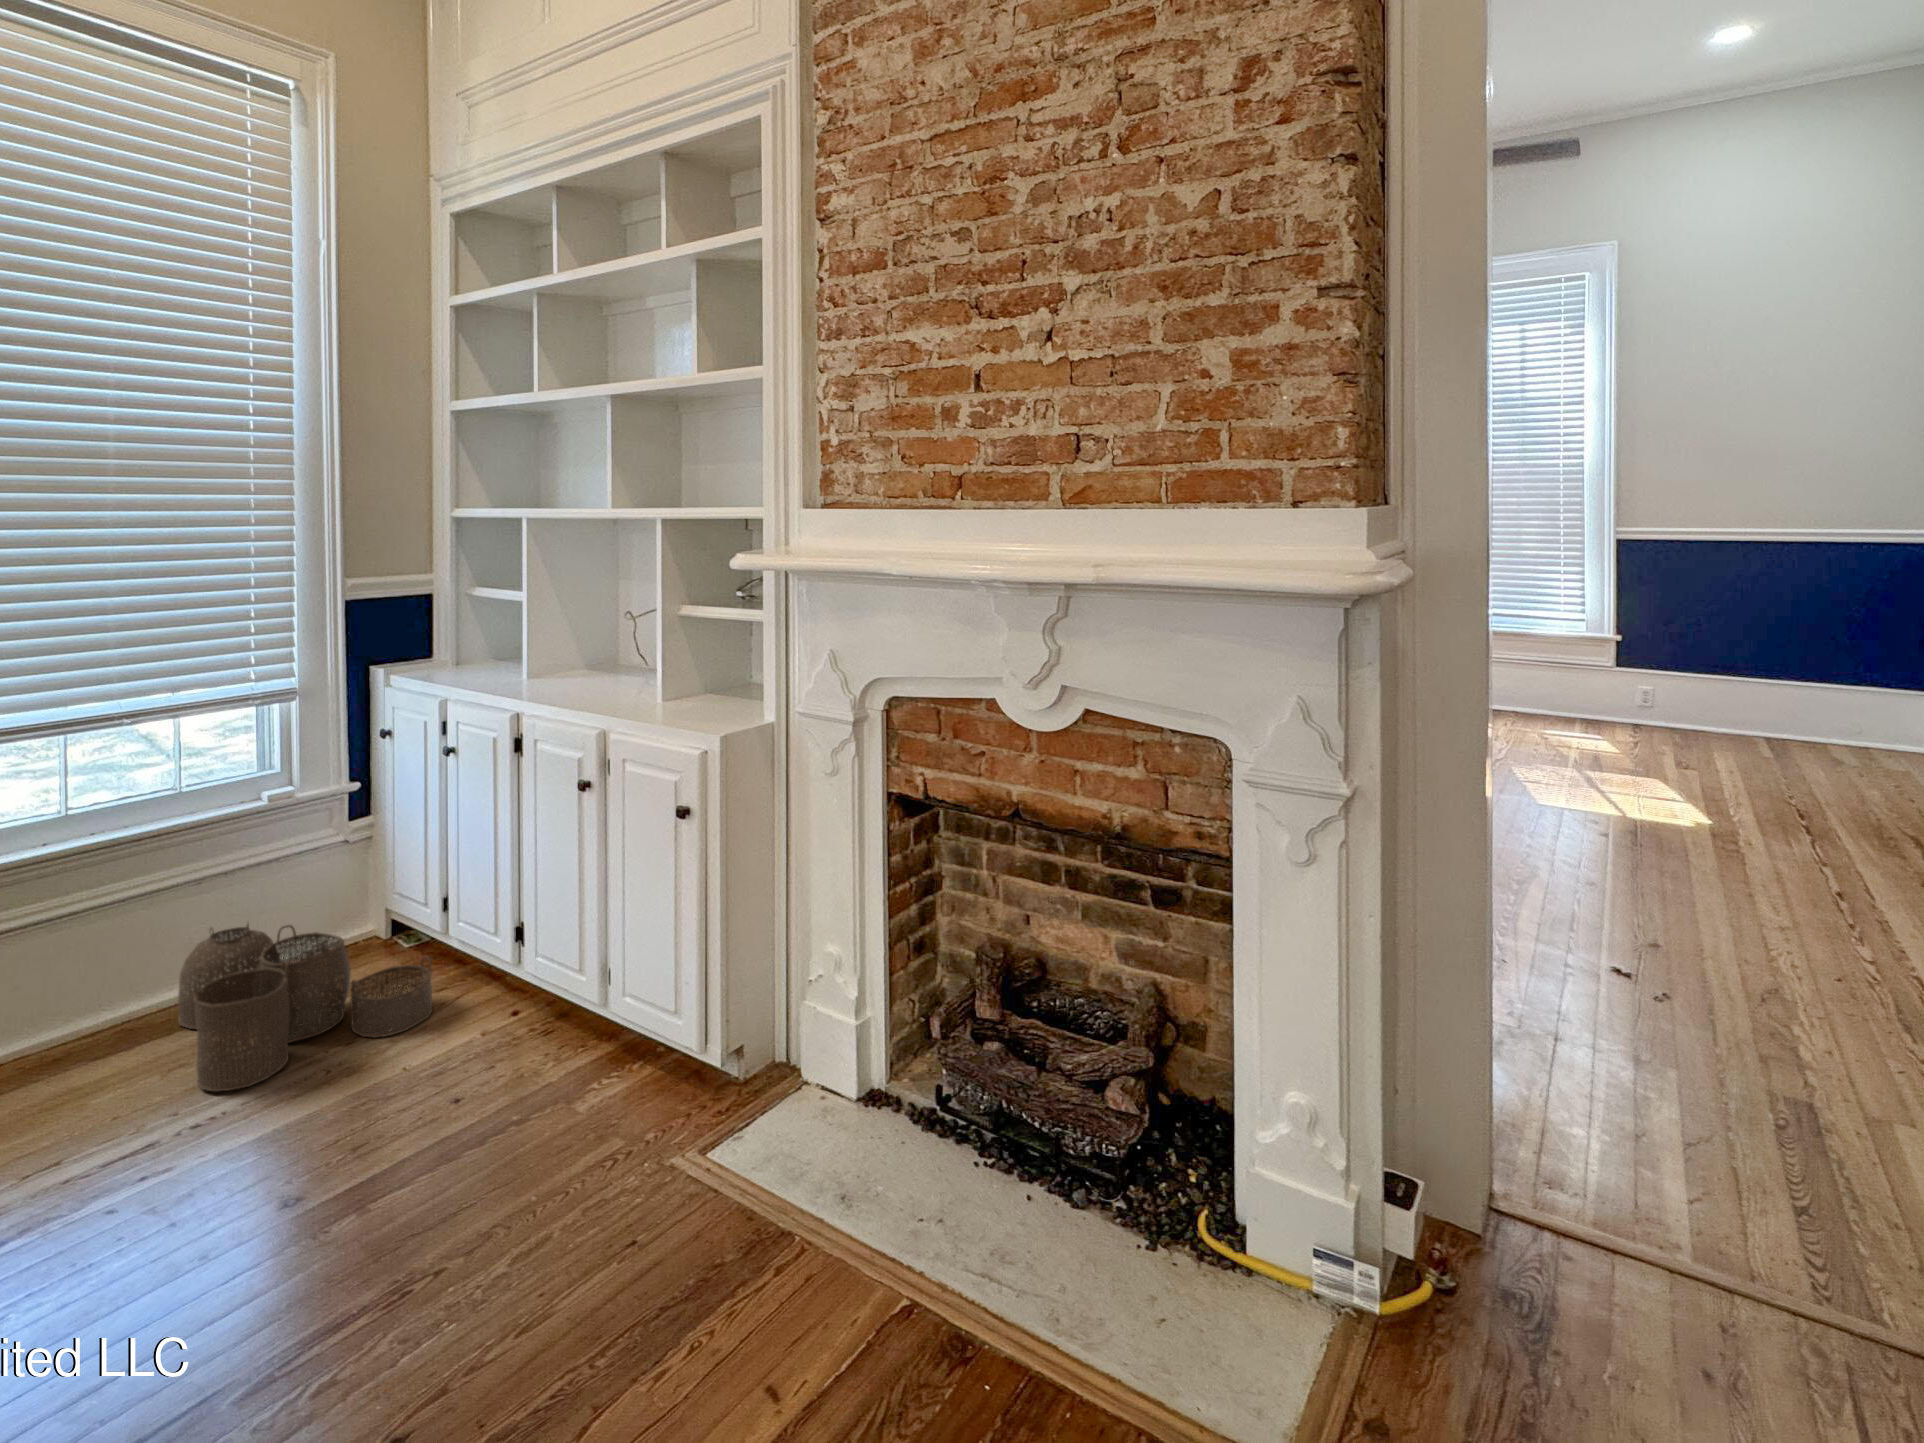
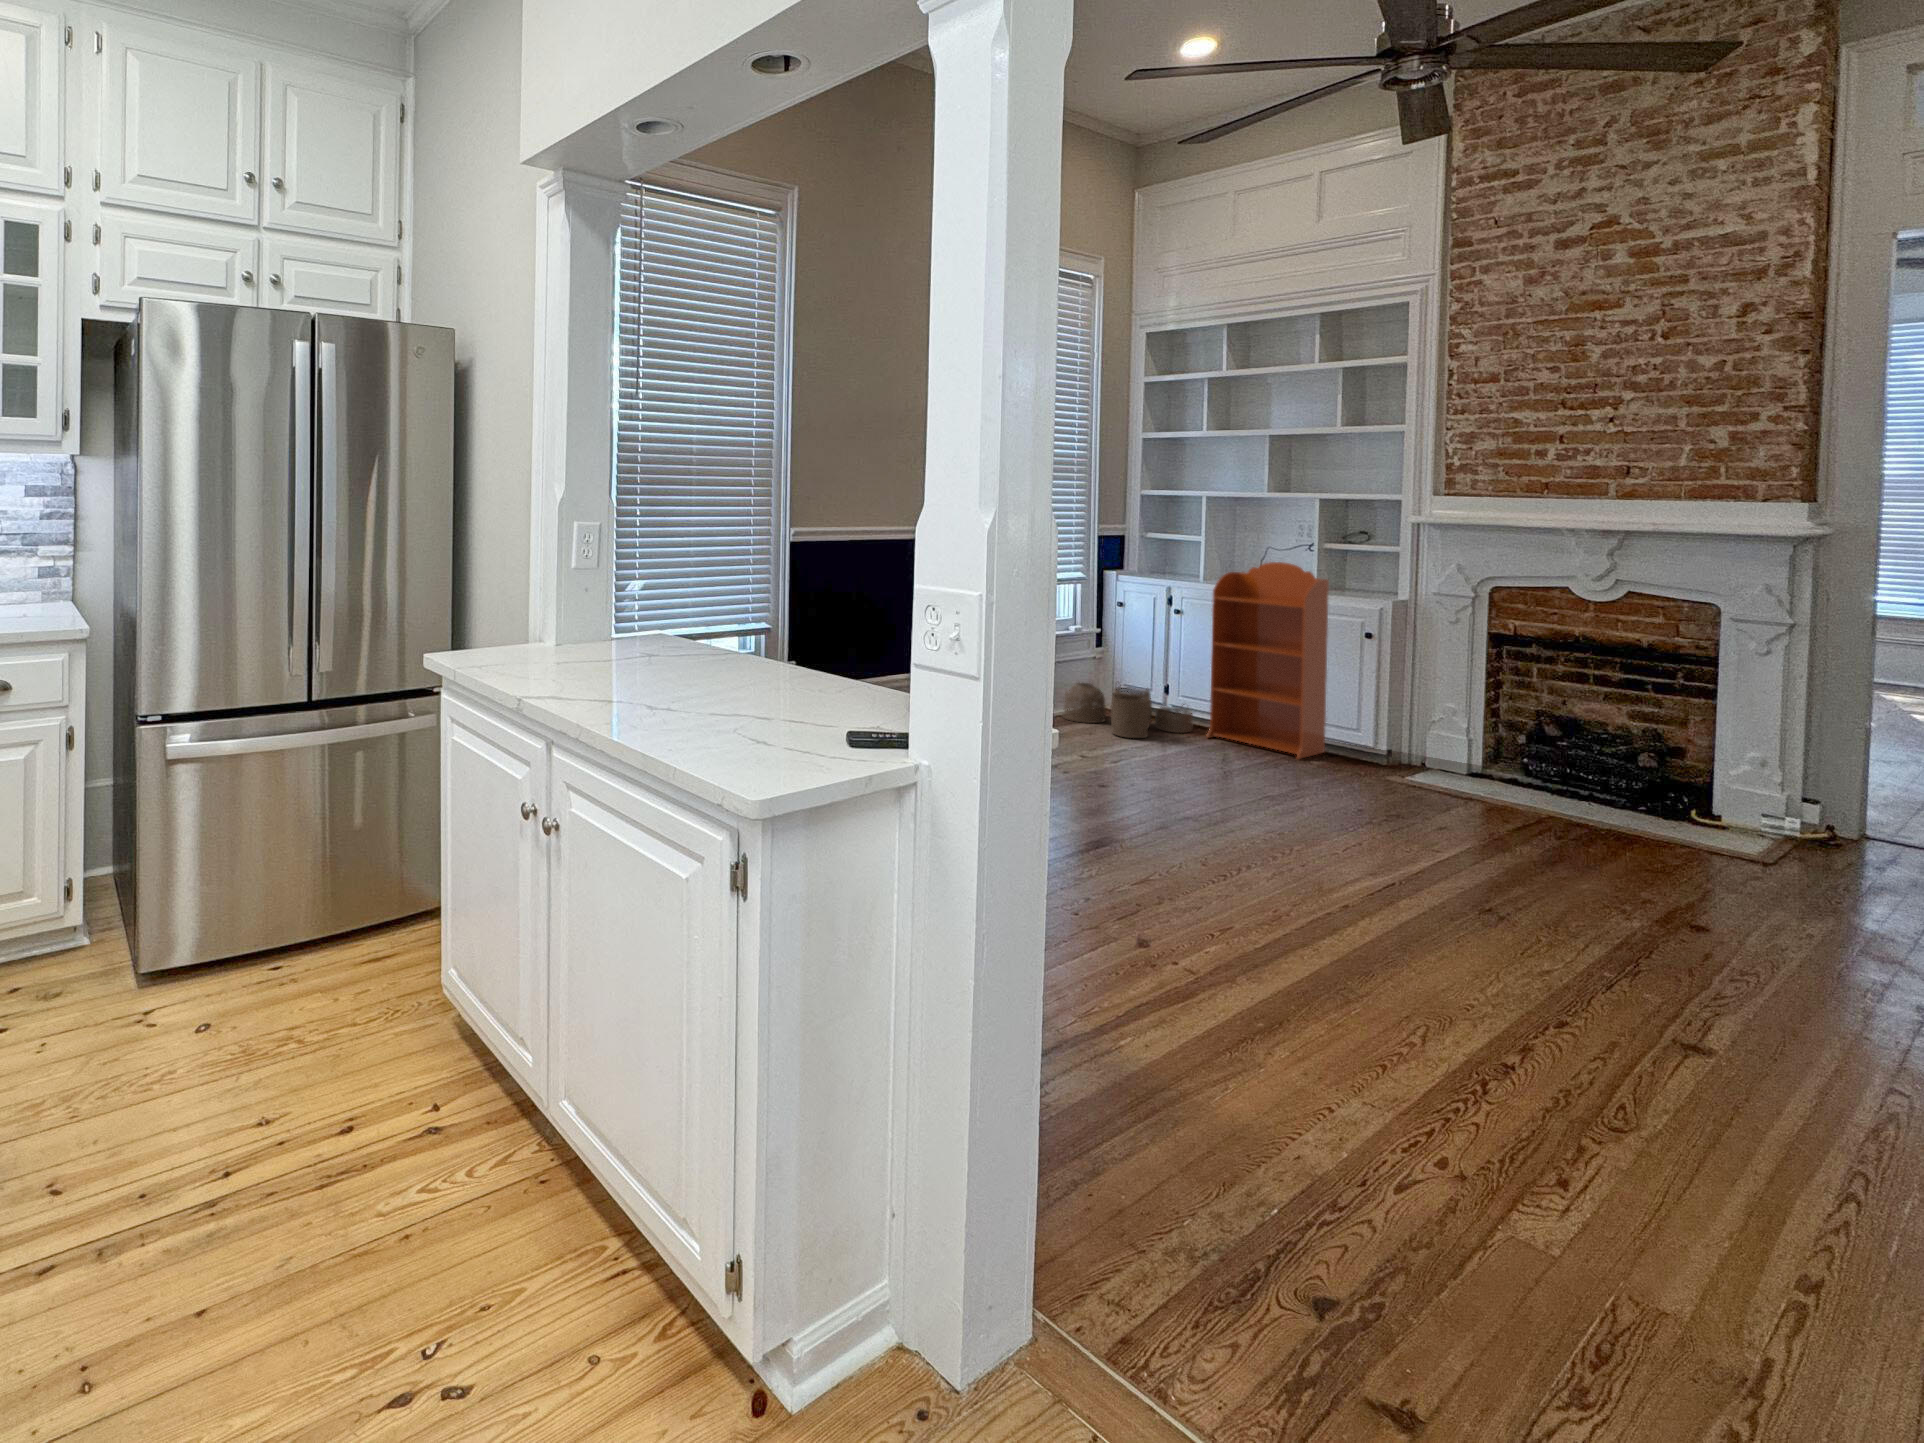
bookcase: none [417,655,625,1122] -> present [1207,562,1329,759]

